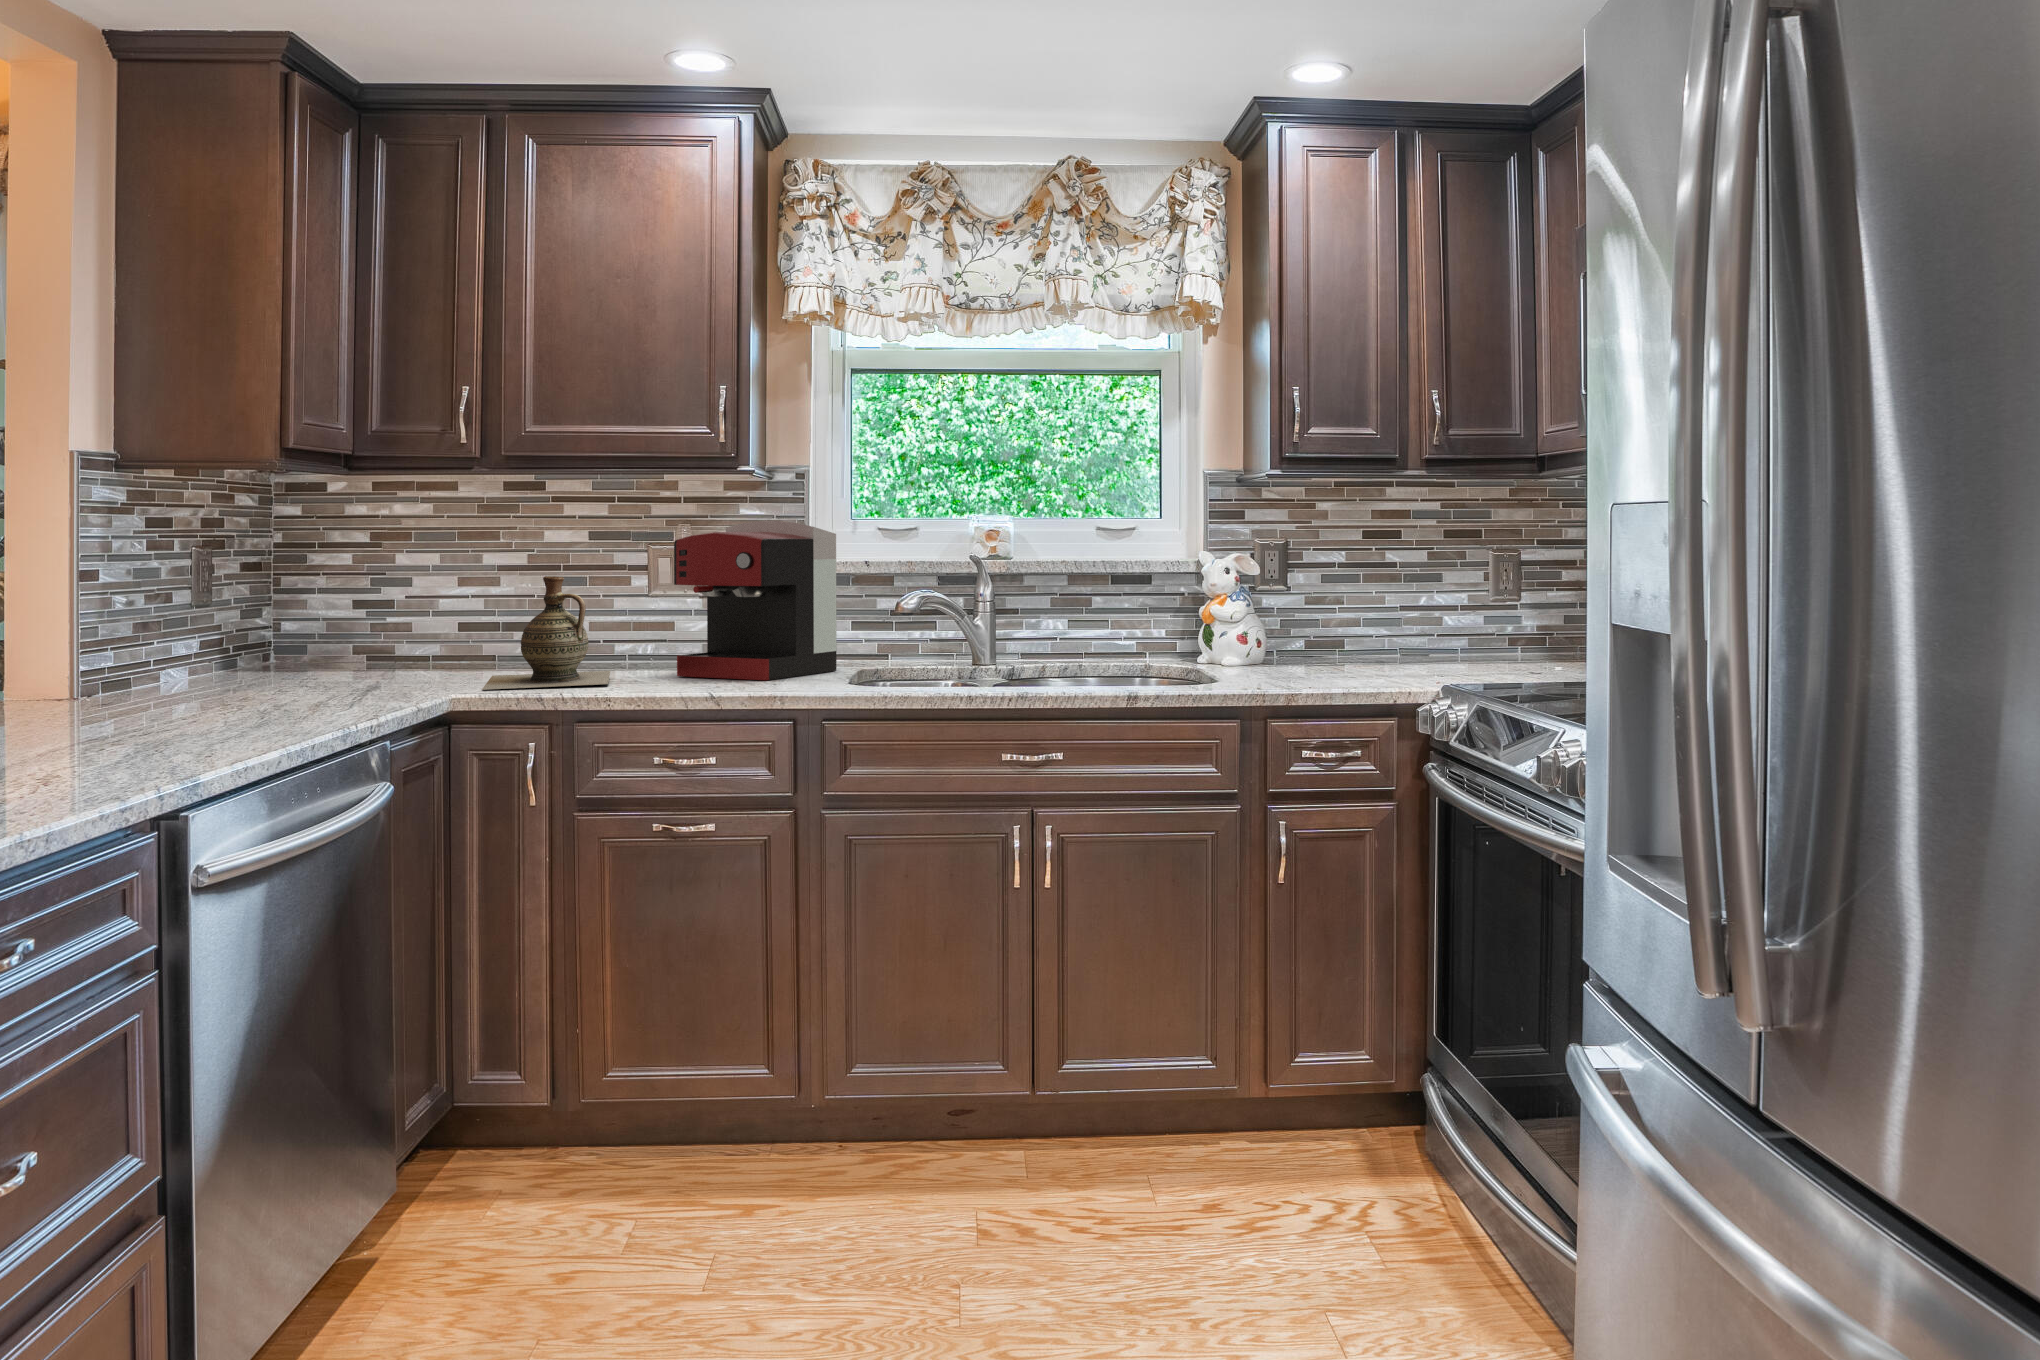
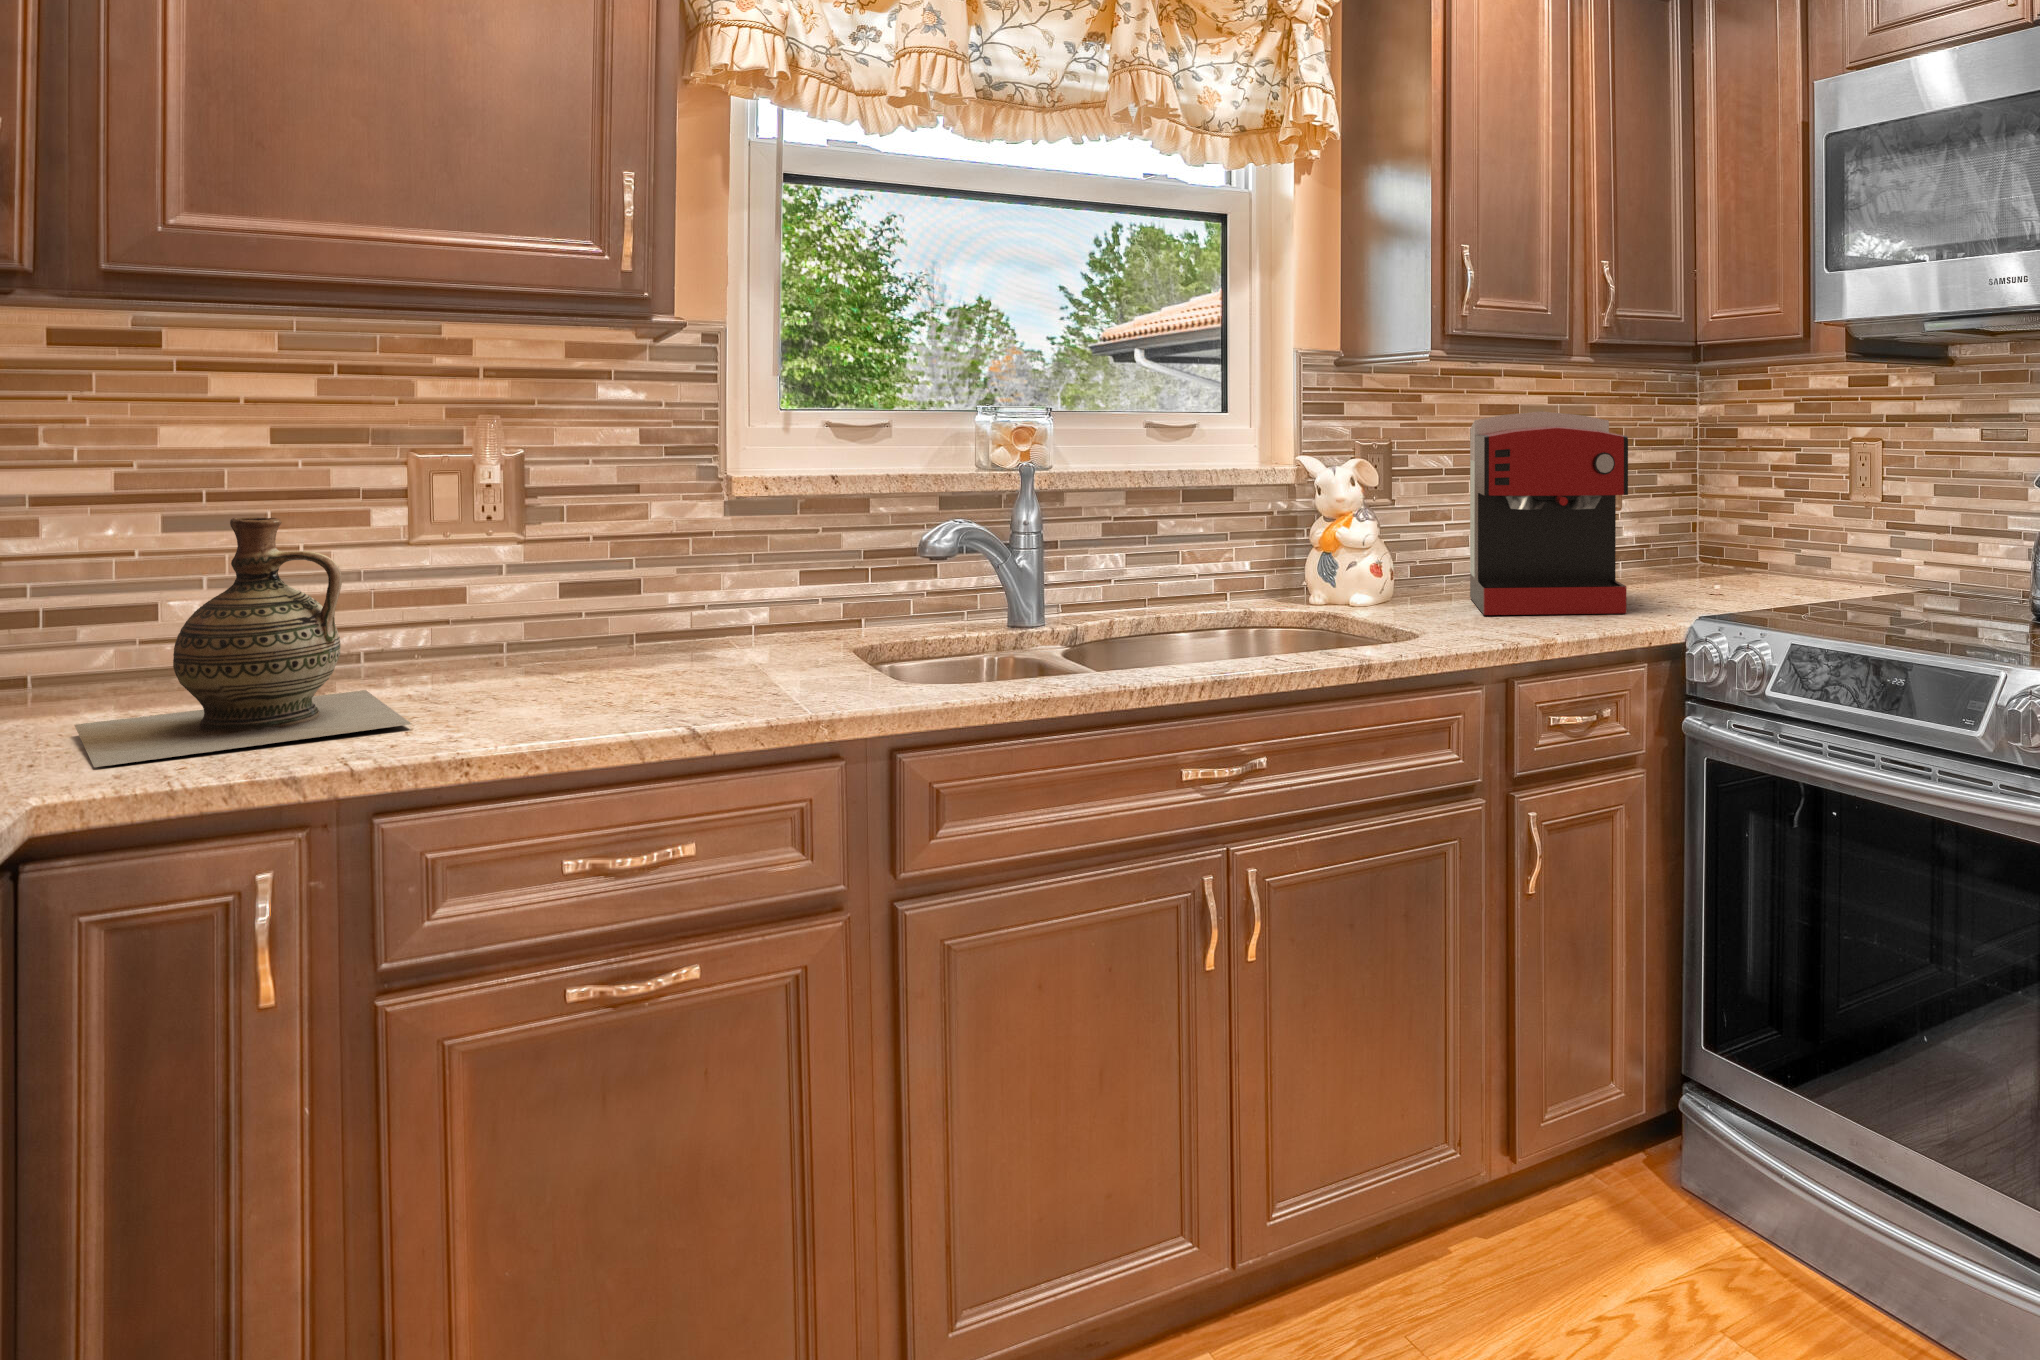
coffee maker: present [674,520,837,680] -> present [1470,411,1628,615]

